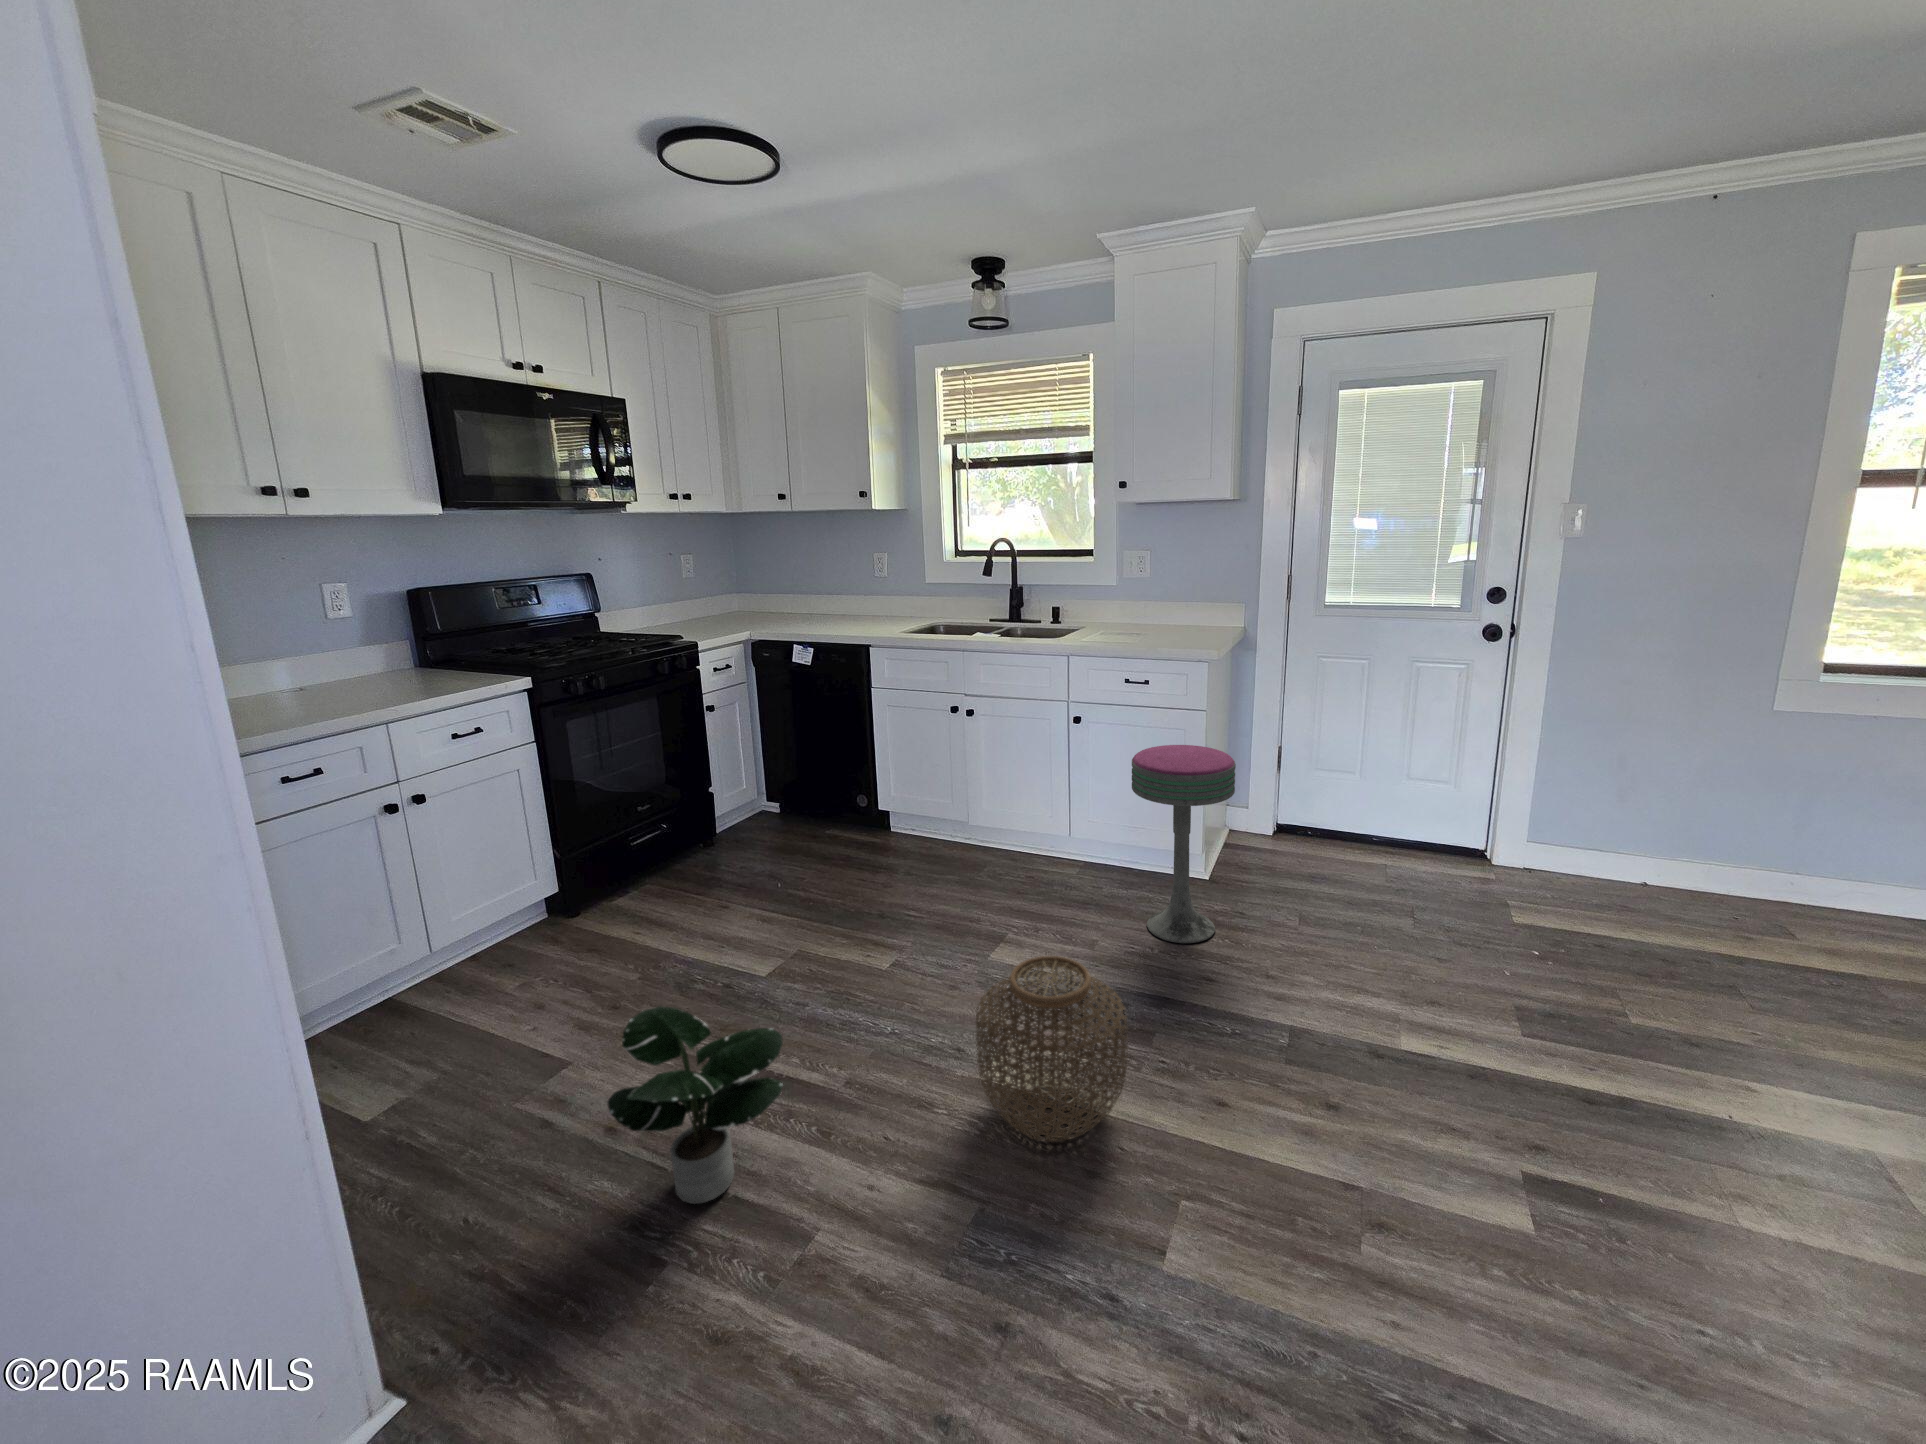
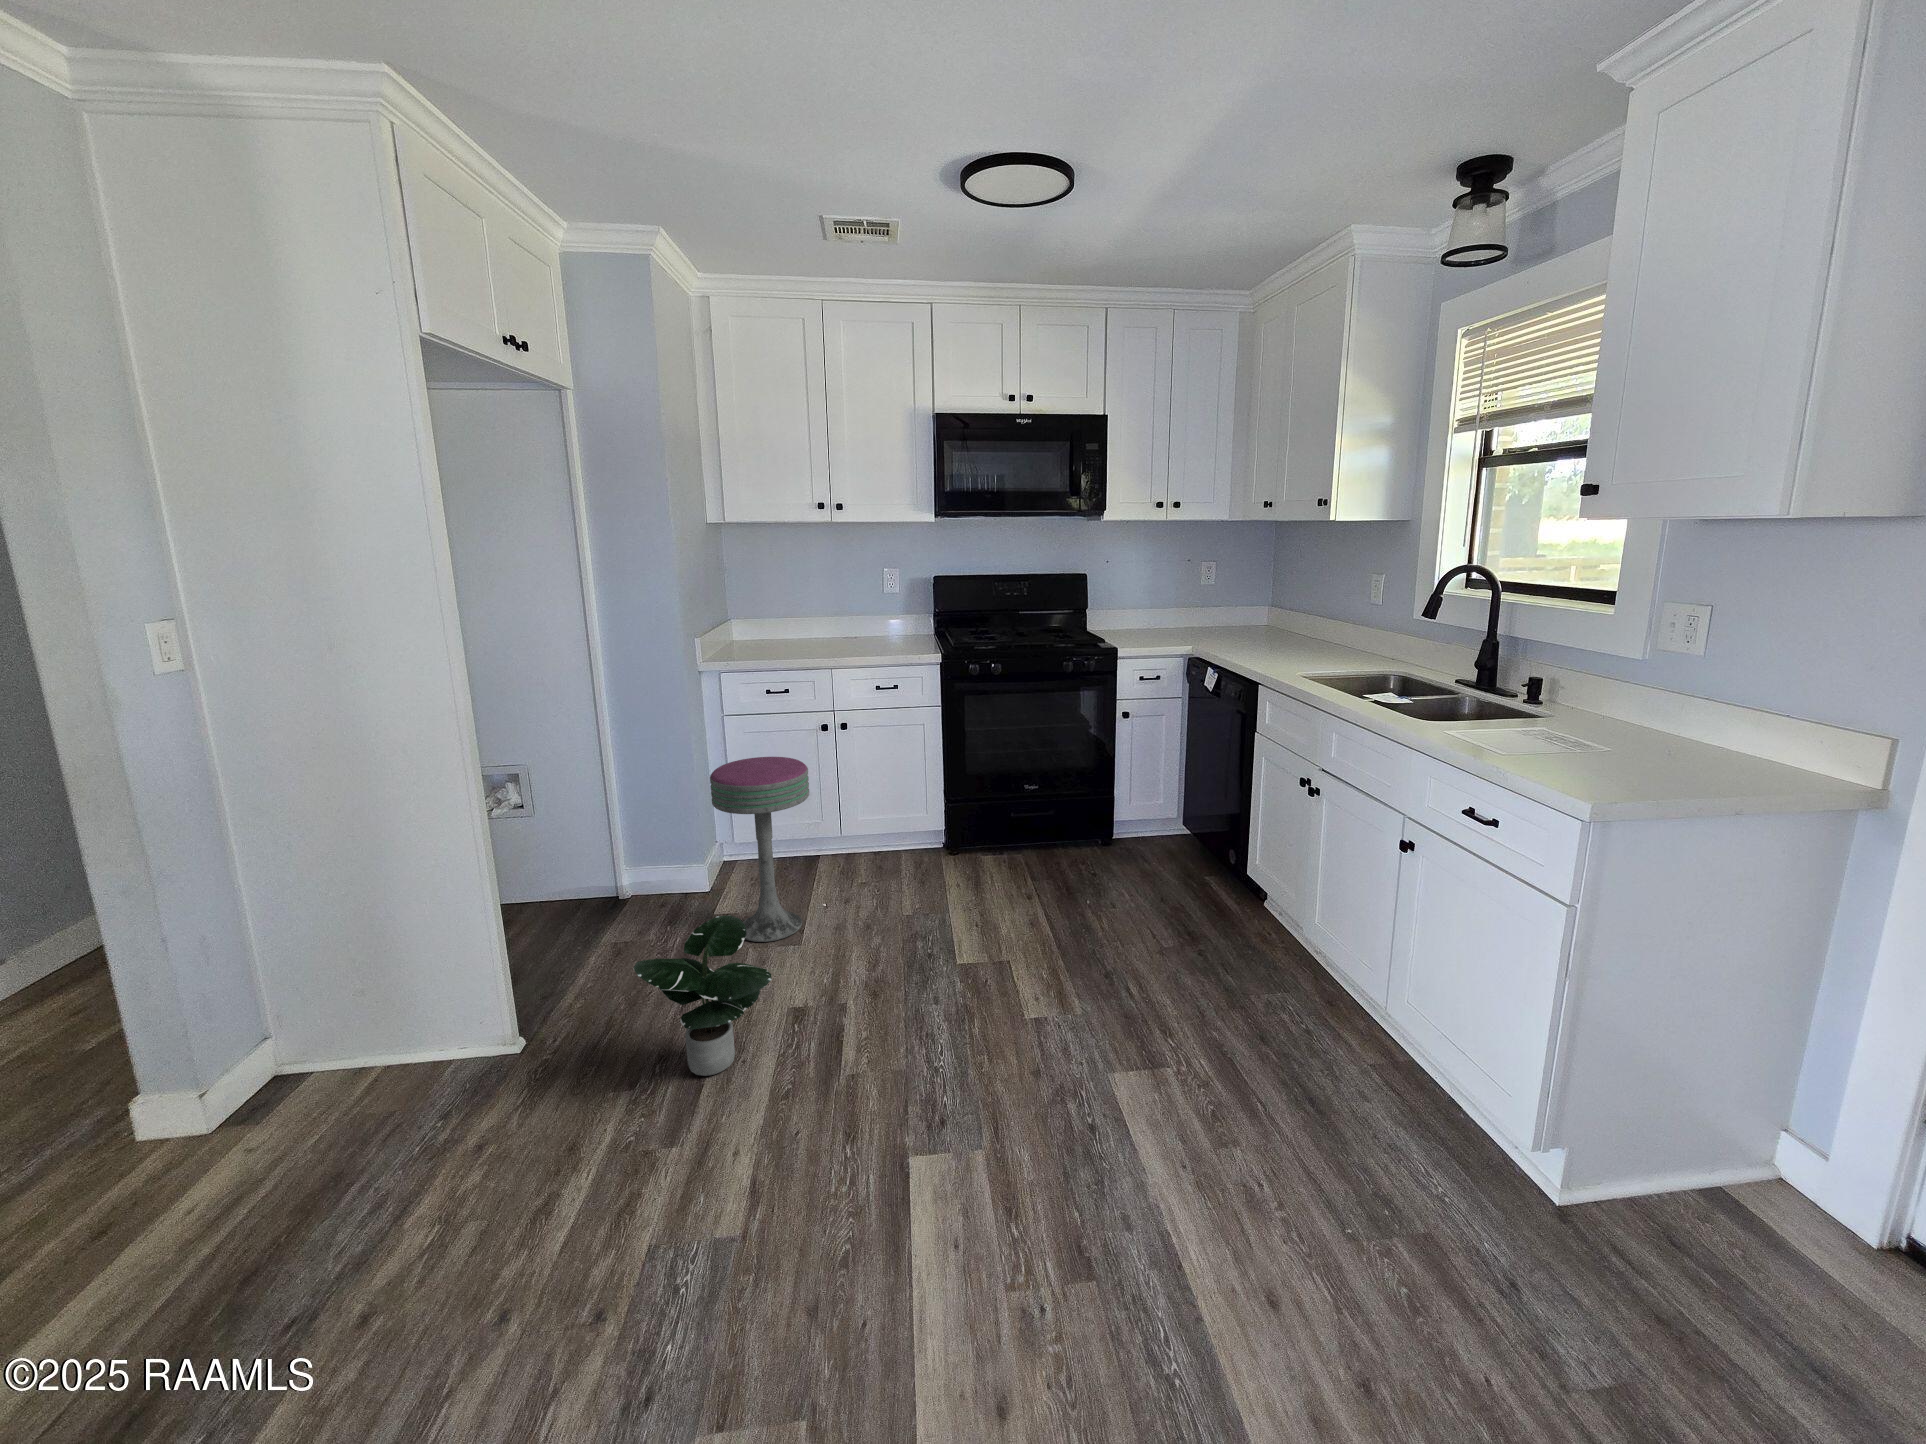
bar stool: present [1132,745,1236,943] -> present [710,757,809,942]
woven basket: present [976,956,1128,1142] -> none [792,1055,968,1278]

